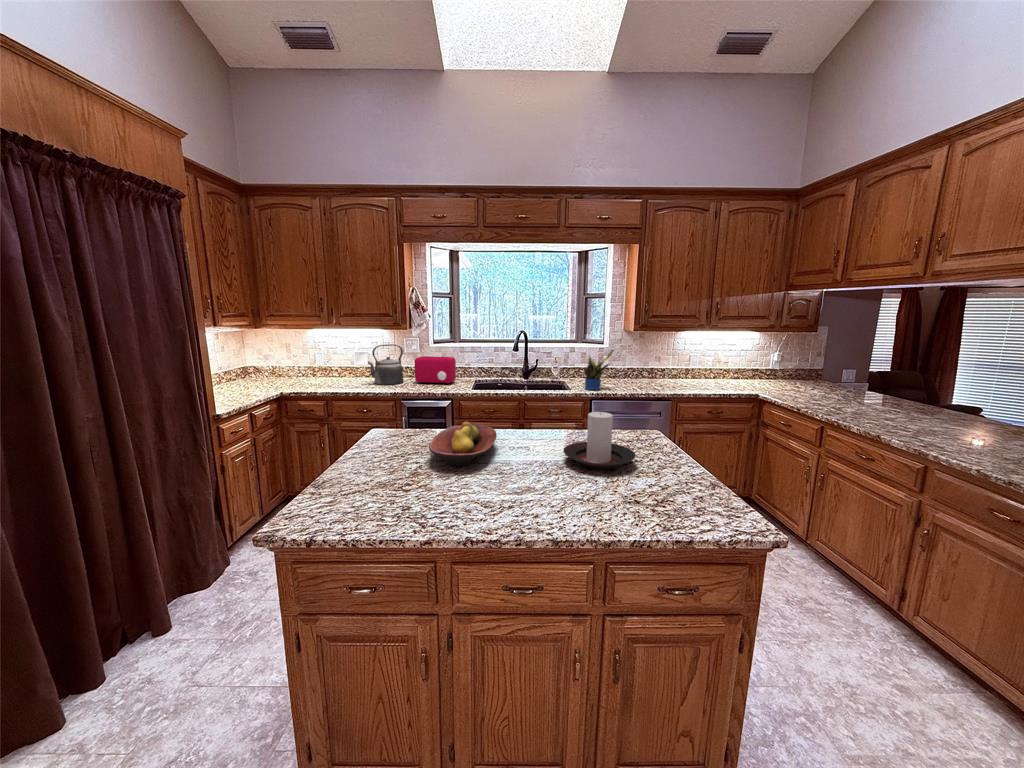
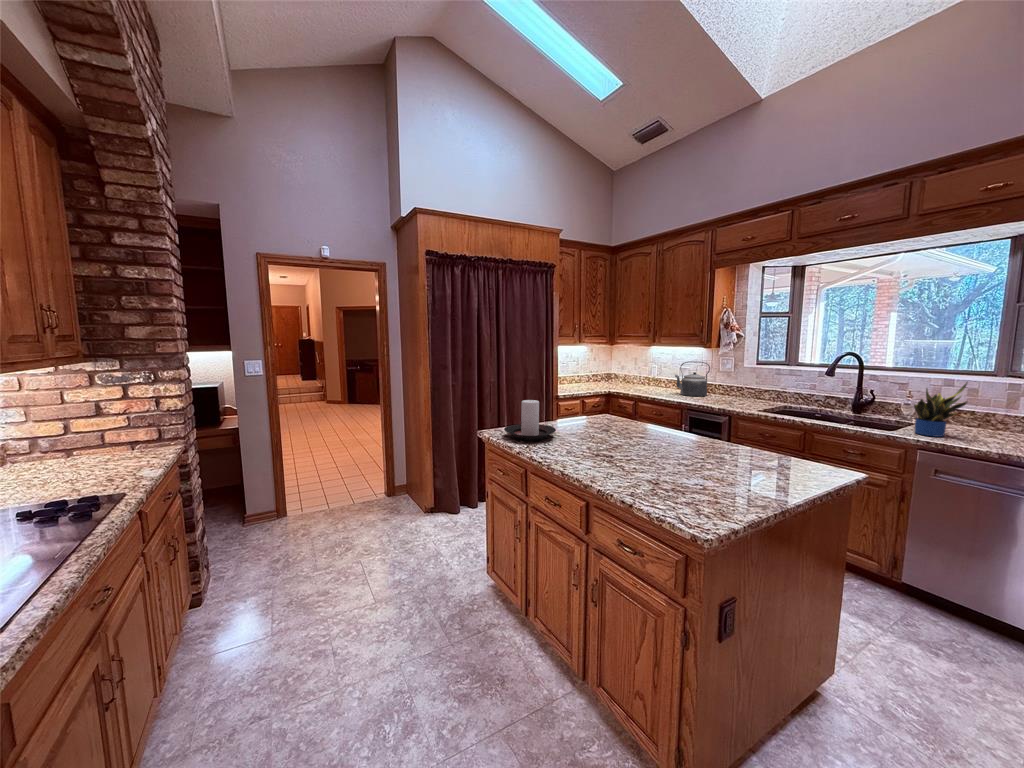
toaster: present [415,356,456,384] -> none [714,374,757,403]
candle holder: present [563,412,635,470] -> present [504,400,556,441]
fruit bowl: present [429,422,497,466] -> none [582,412,654,437]

